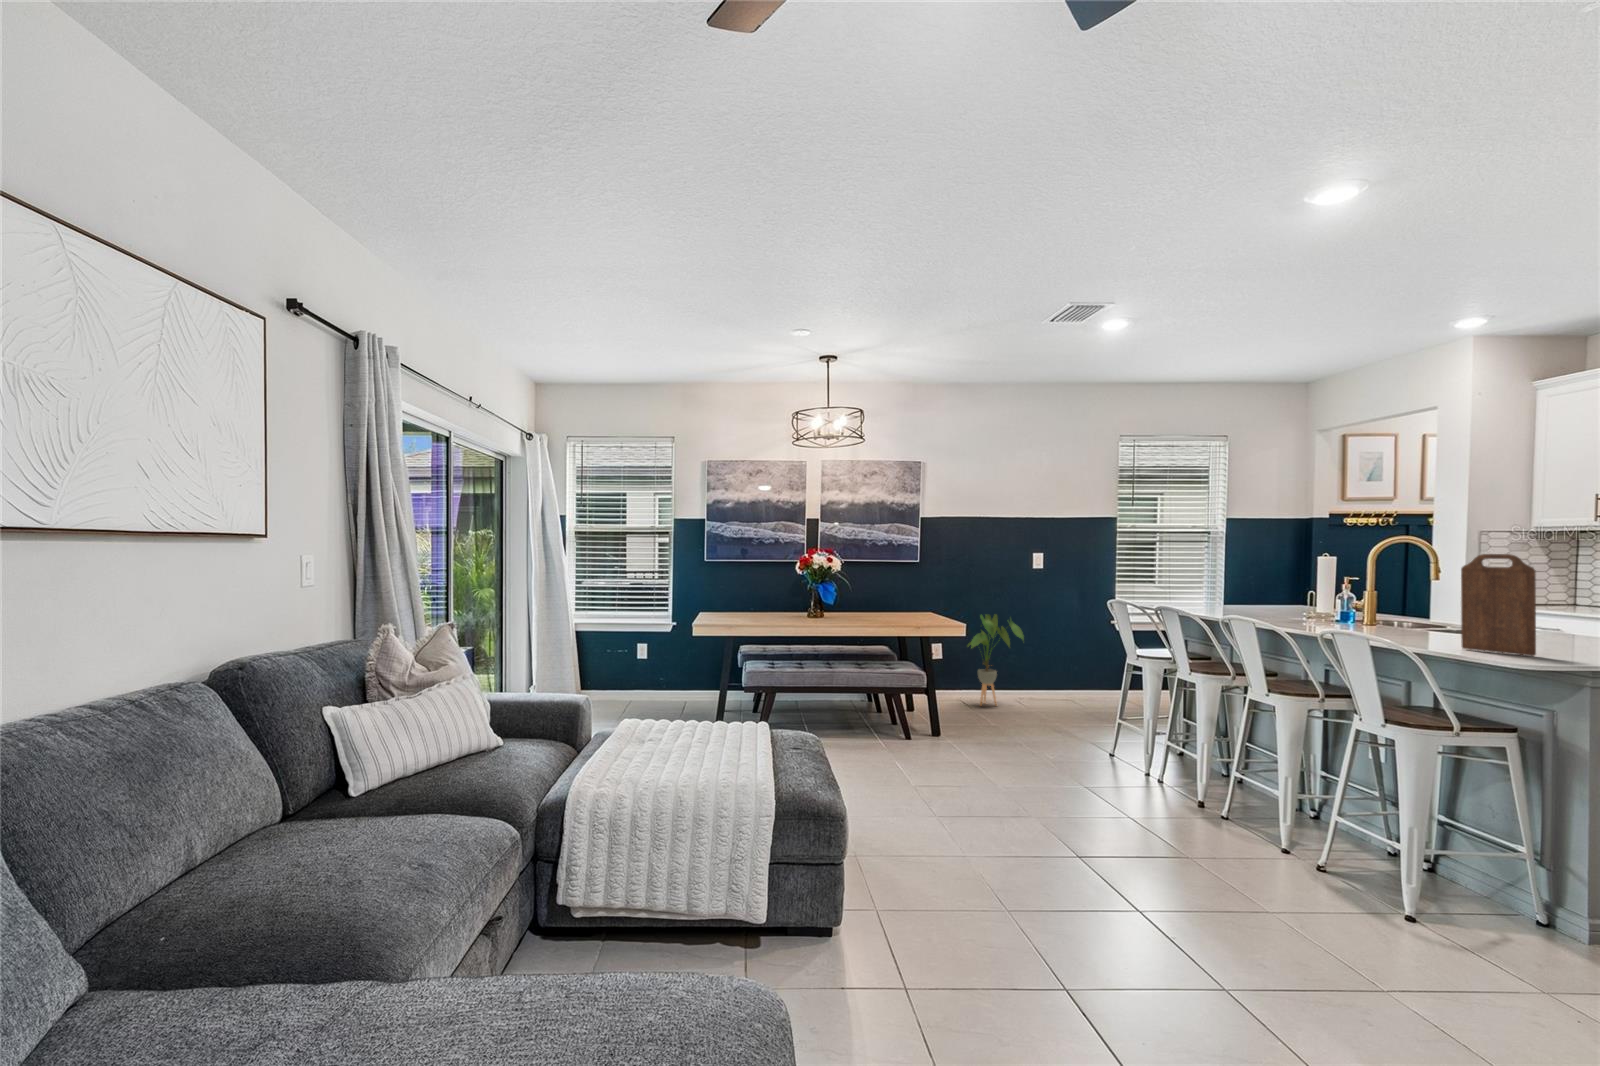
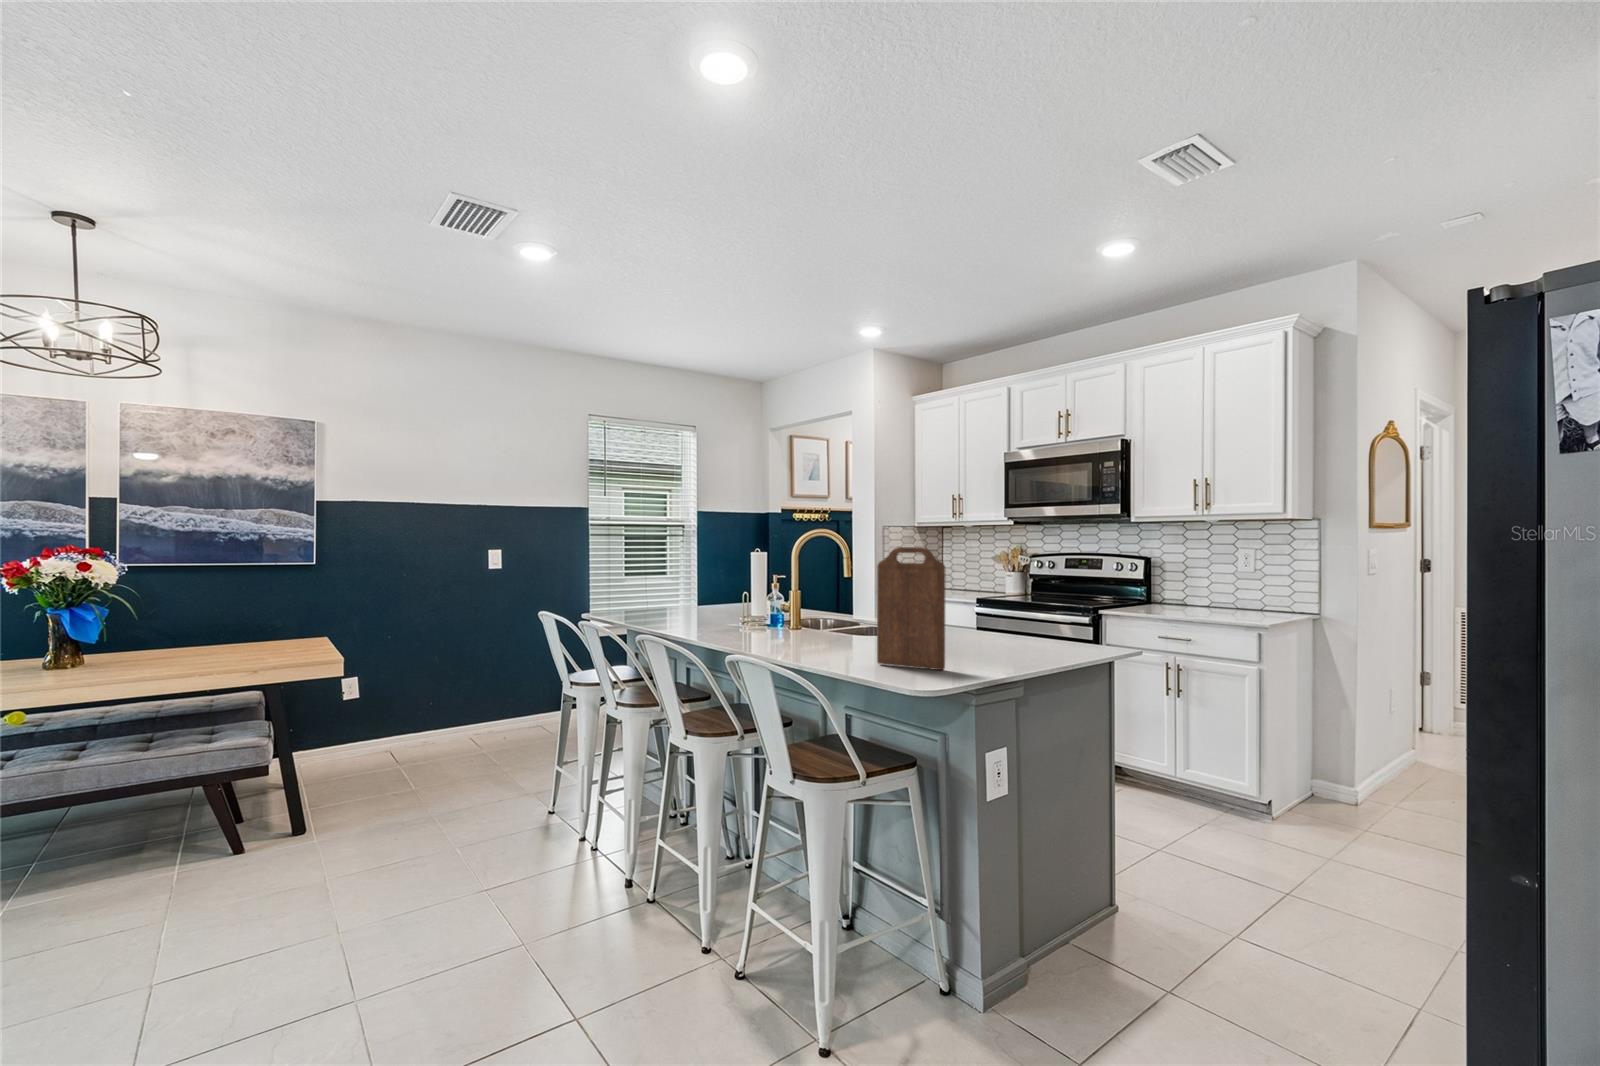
house plant: present [968,614,1024,705] -> none [381,626,460,748]

